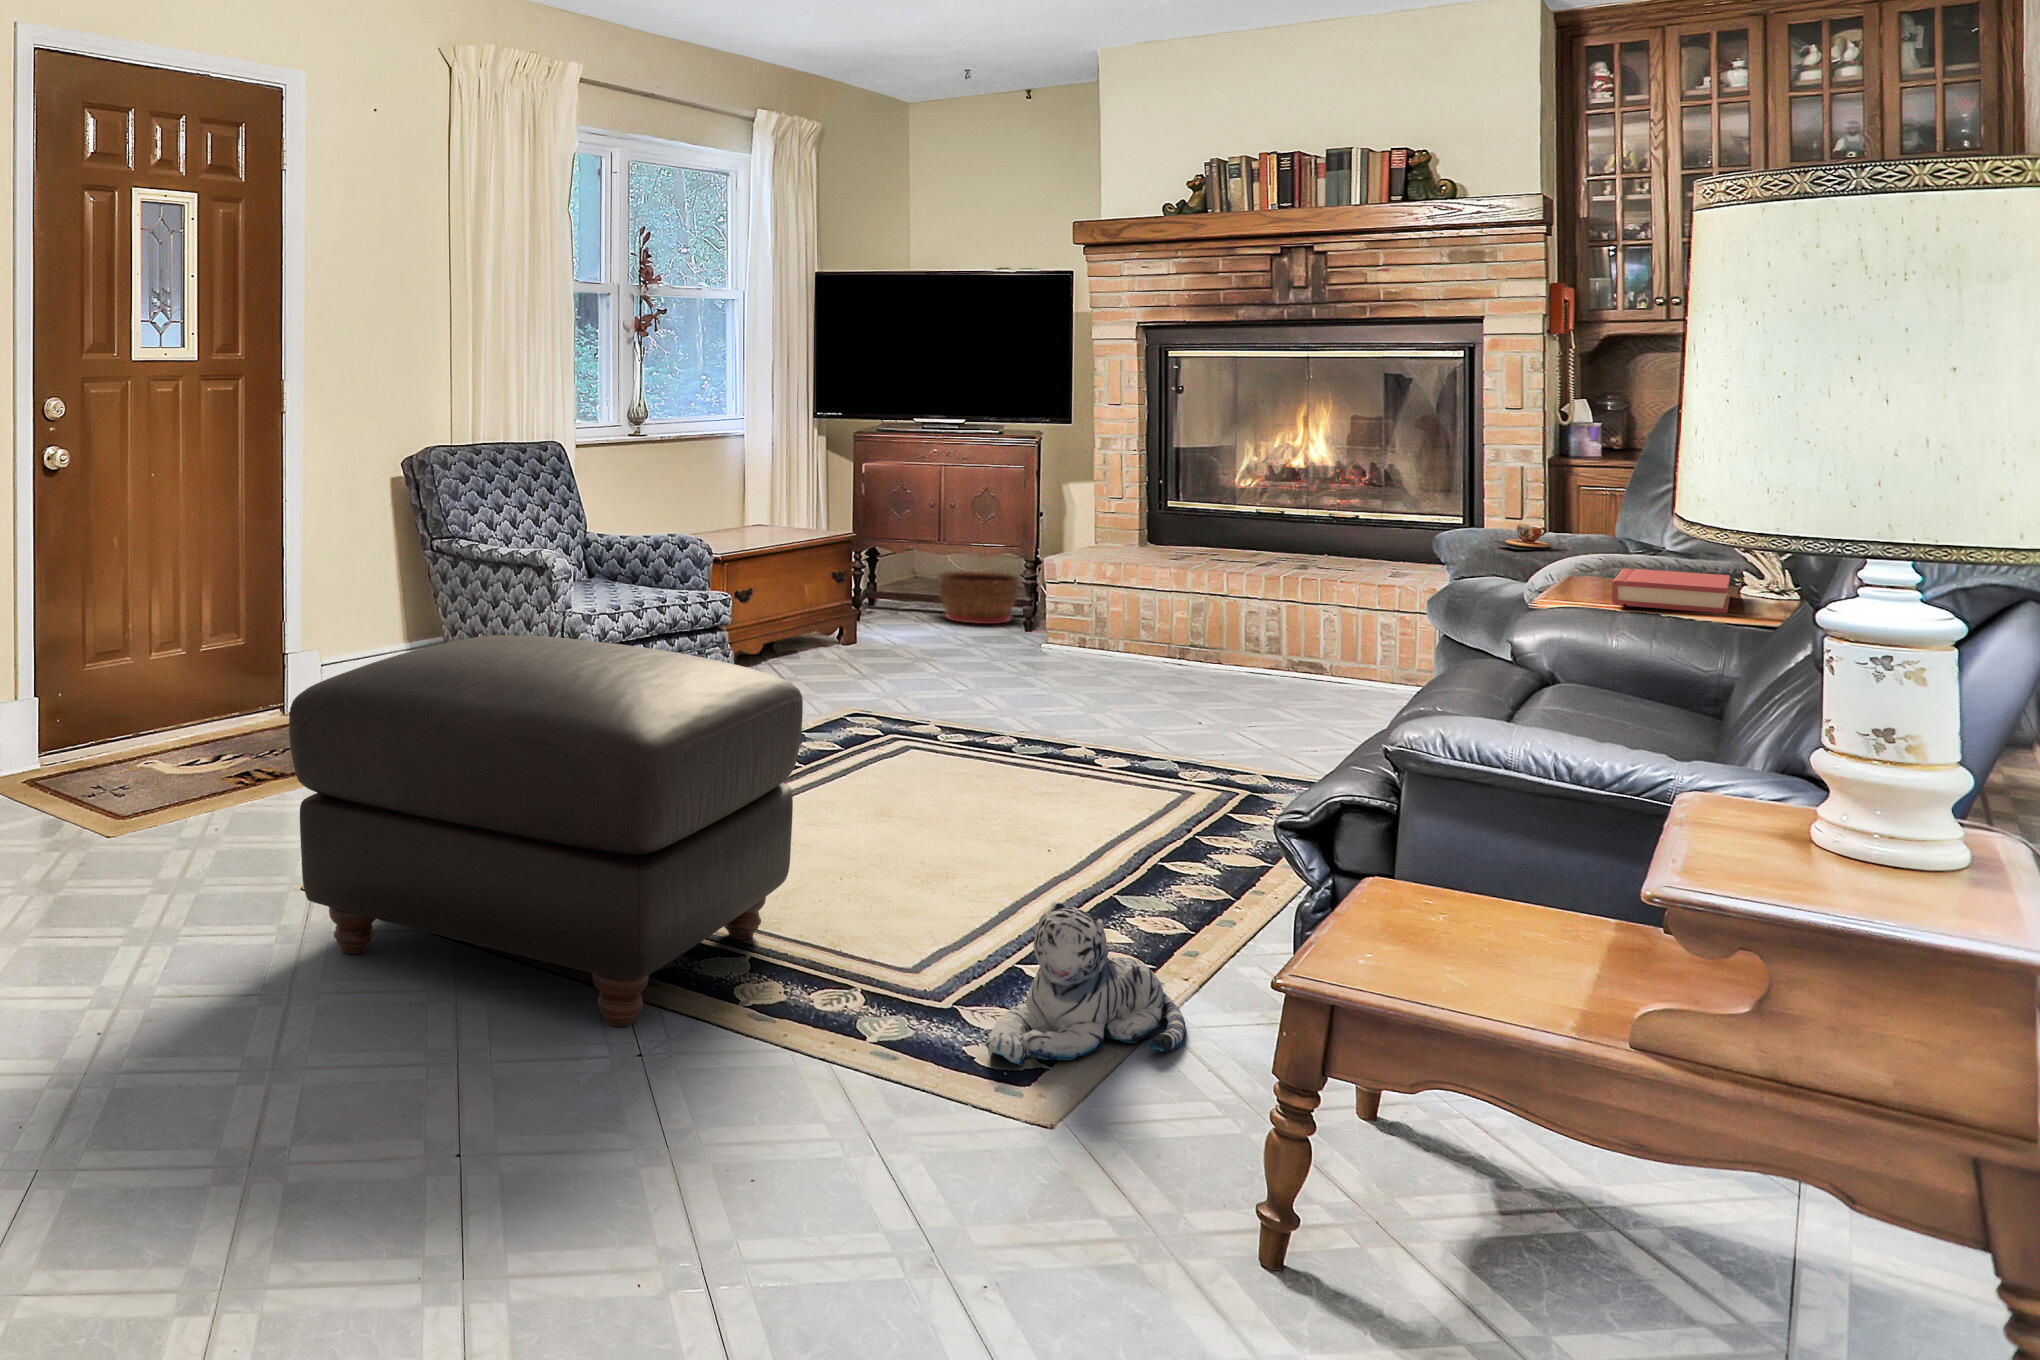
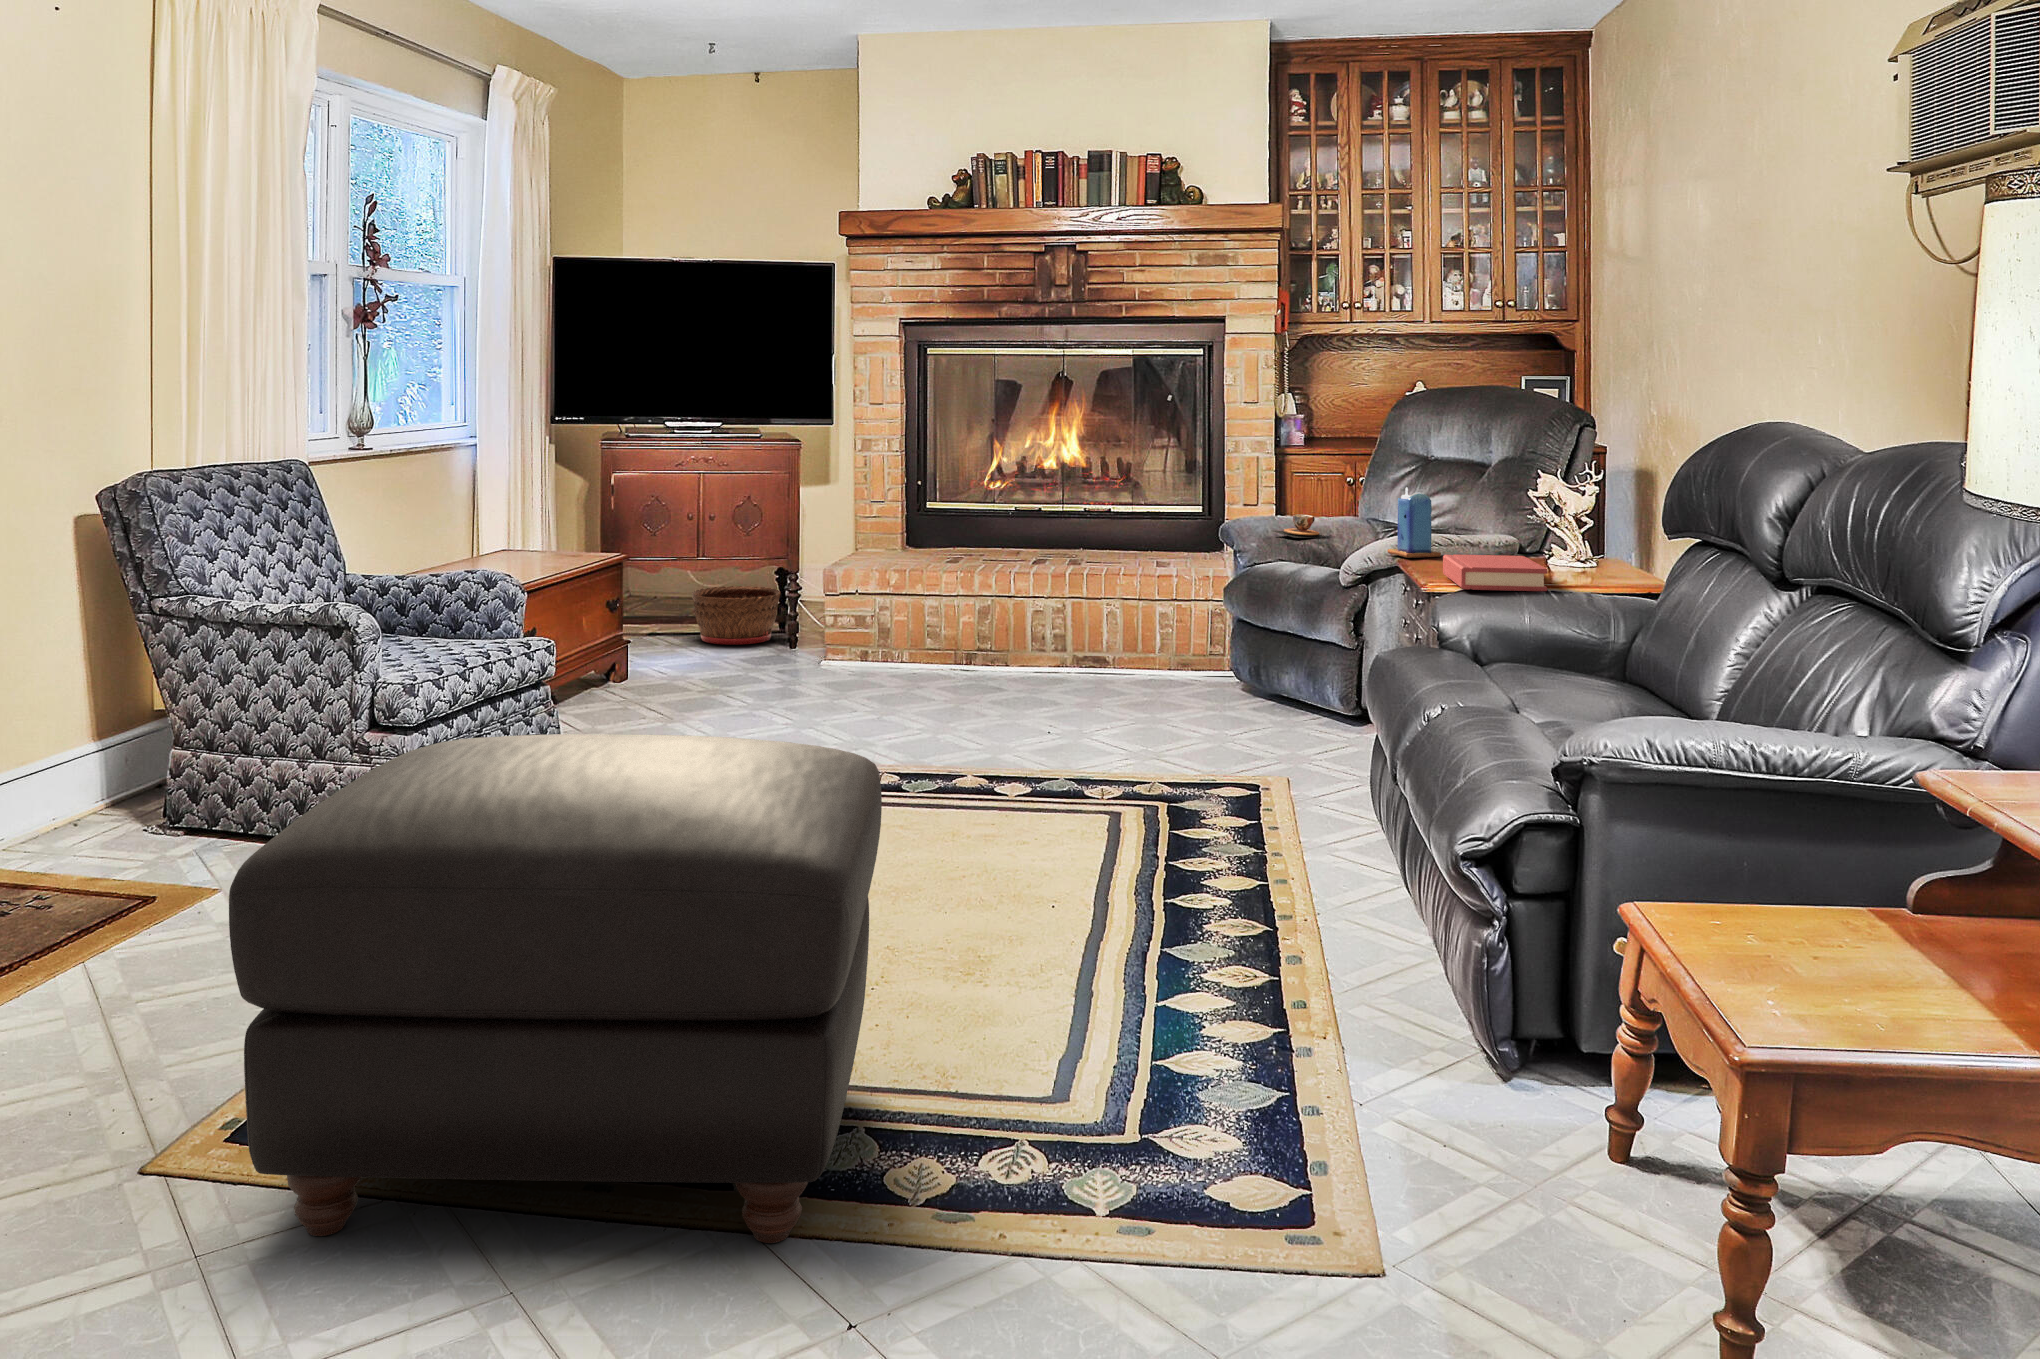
candle: none [1595,496,1659,575] -> present [1388,487,1441,558]
plush toy: present [986,902,1186,1065] -> none [1173,971,1336,1166]

